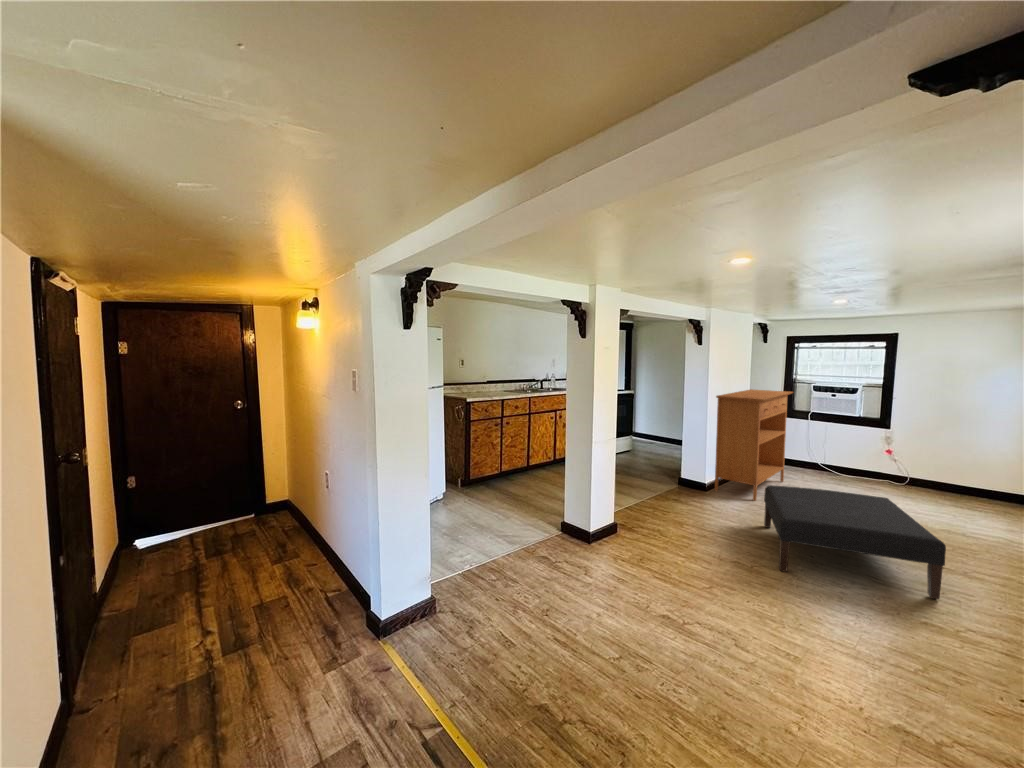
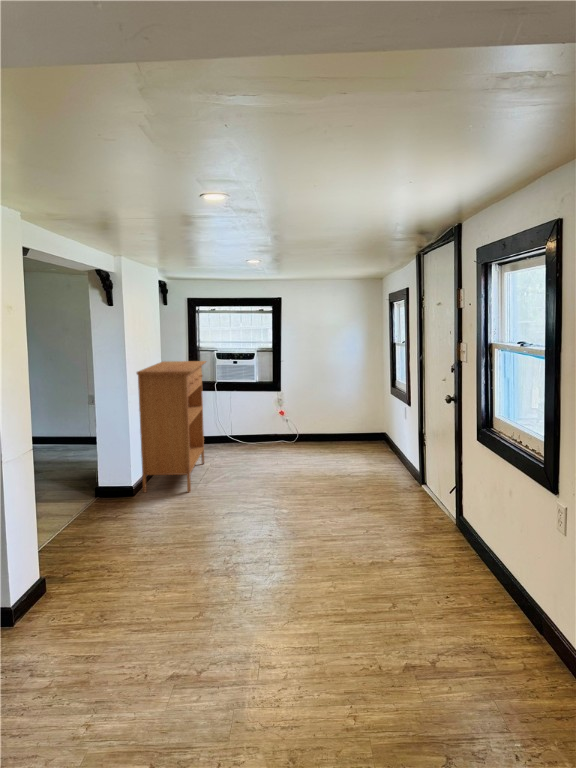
ottoman: present [764,485,946,599] -> none [211,457,369,562]

